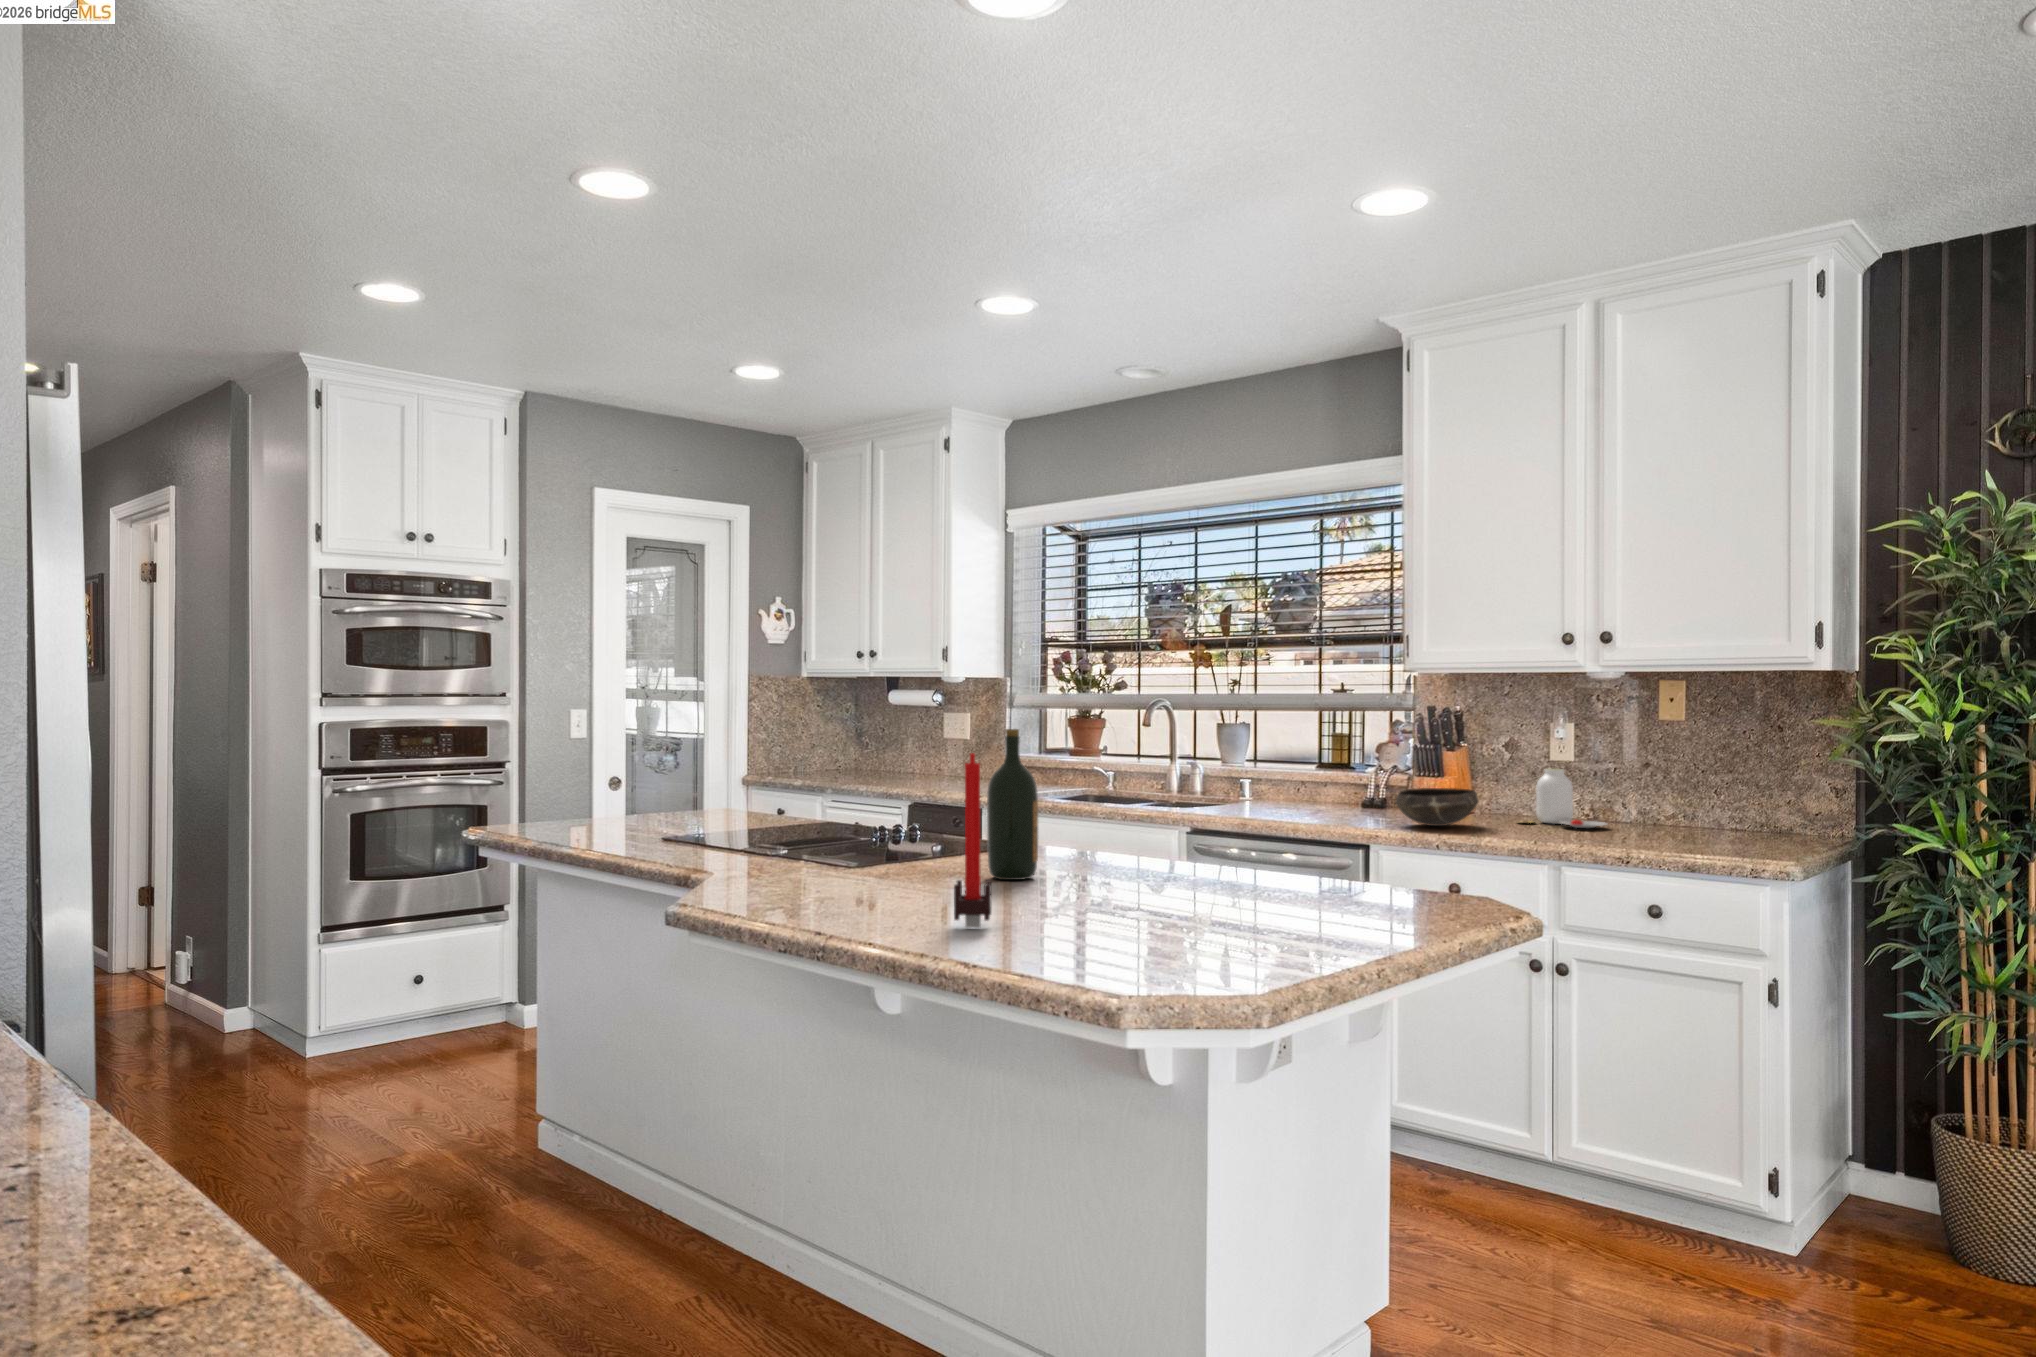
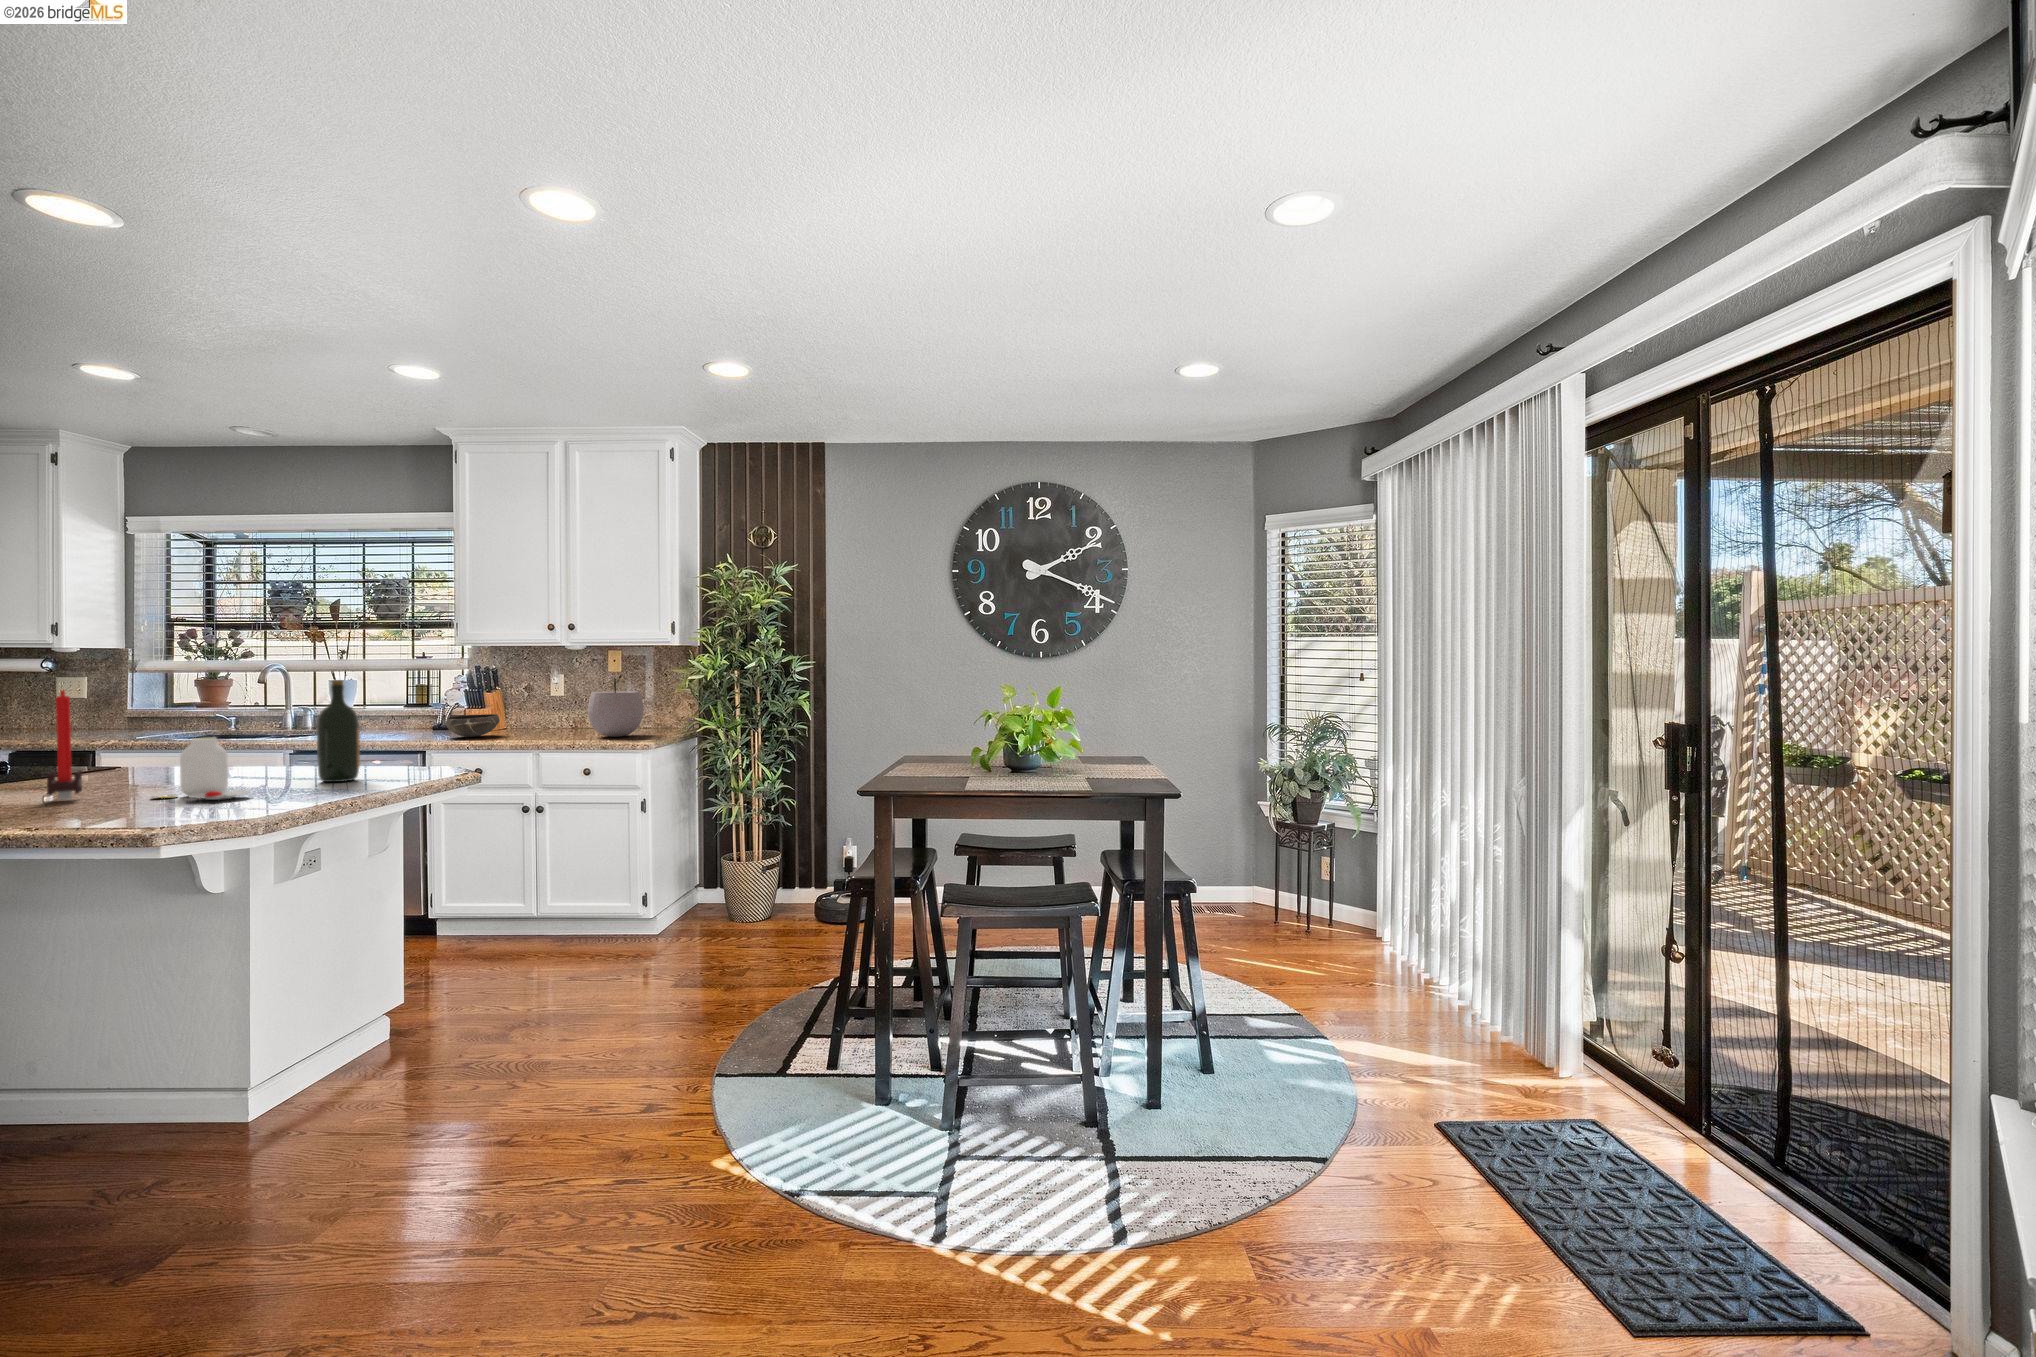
plant pot: none [1645,722,1755,846] -> present [588,674,643,737]
wine bottle: present [987,729,1038,880] -> present [317,680,360,782]
jar: present [1527,769,1606,828] -> present [161,738,250,800]

